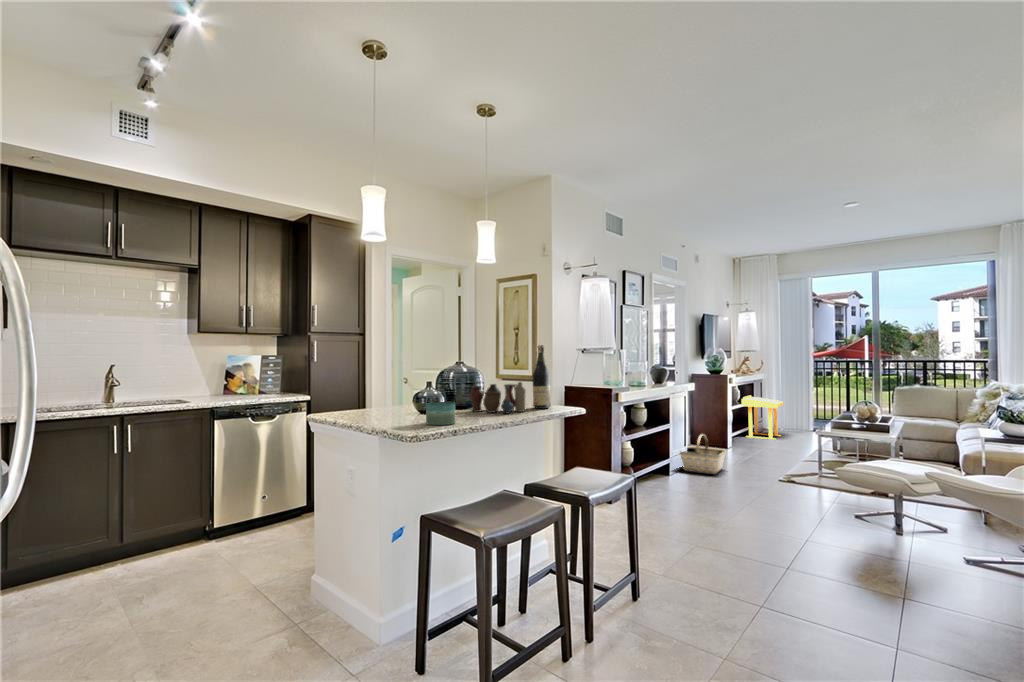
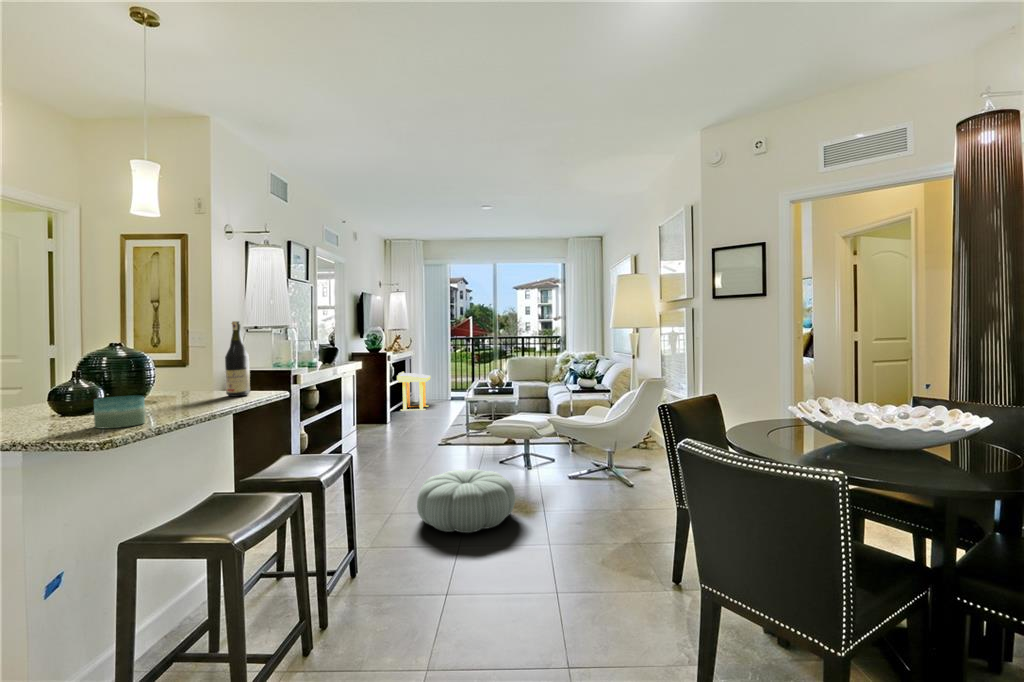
vase: present [470,382,526,414] -> none [138,366,224,407]
basket: present [680,434,726,474] -> none [350,411,394,449]
pouf: none [719,514,852,595] -> present [417,469,515,533]

